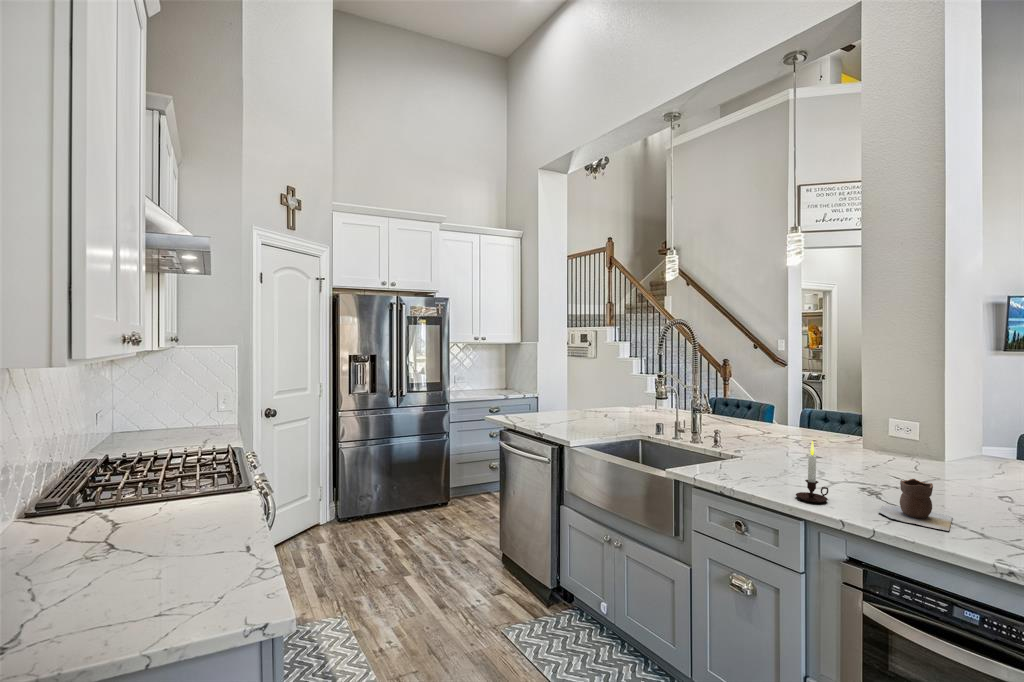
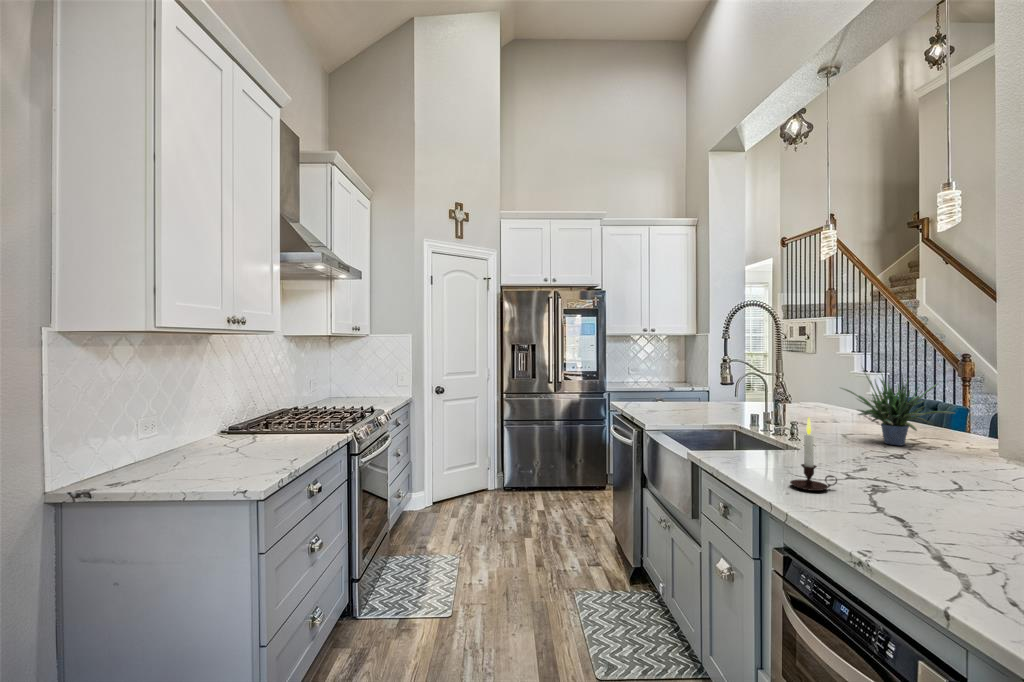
potted plant: none [736,382,814,447] -> present [841,371,953,445]
vase: present [879,479,952,531] -> none [873,469,989,536]

